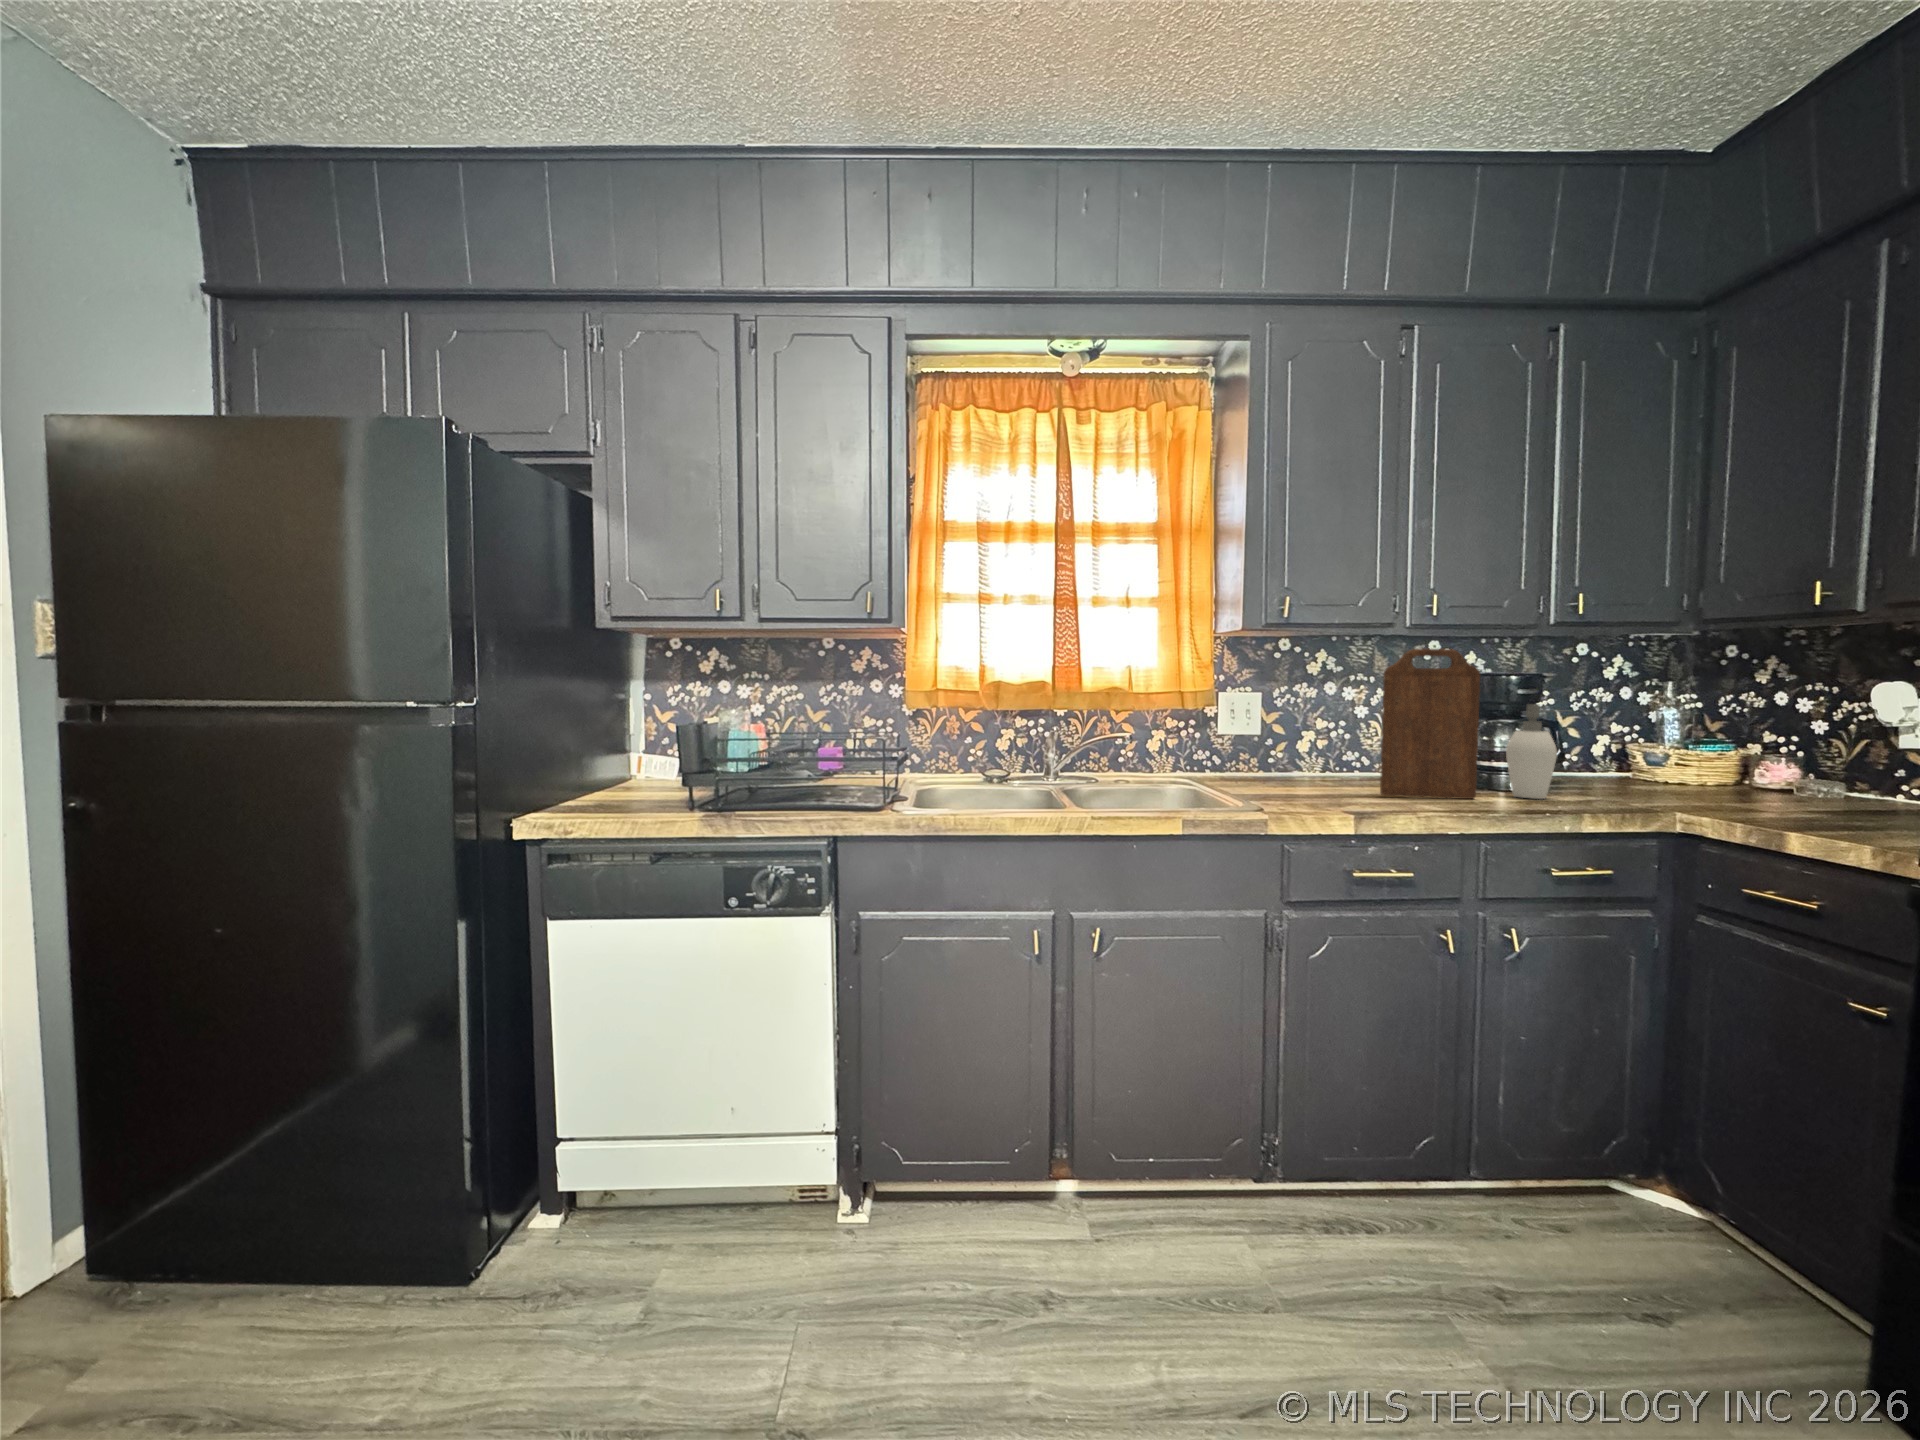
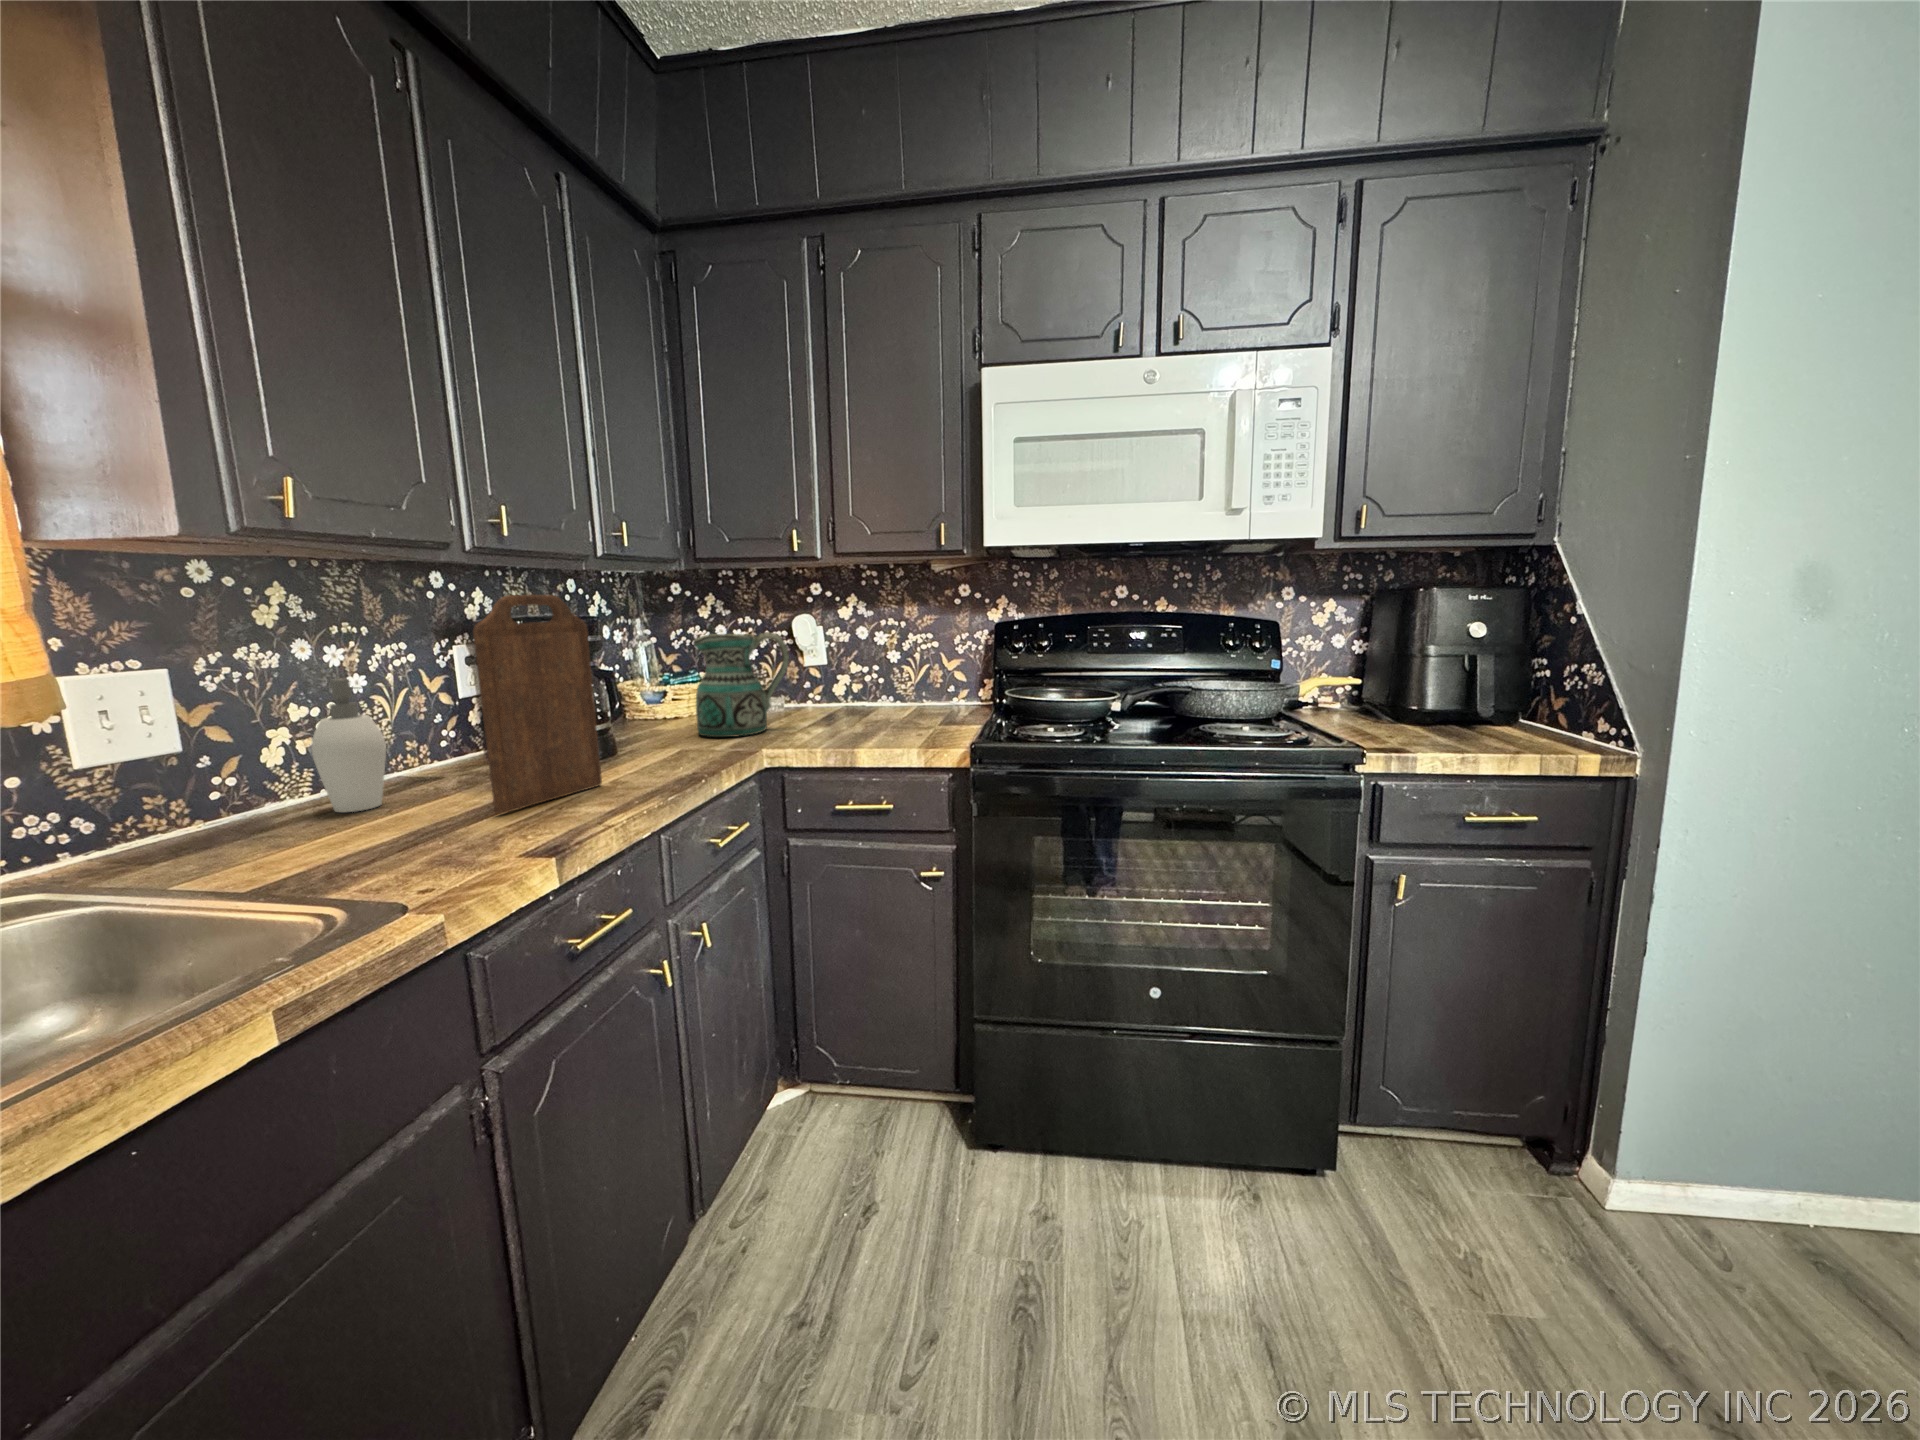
ceramic pitcher: none [1650,691,1793,803] -> present [693,632,789,737]
soap dispenser: present [1506,704,1557,799] -> present [311,679,386,812]

